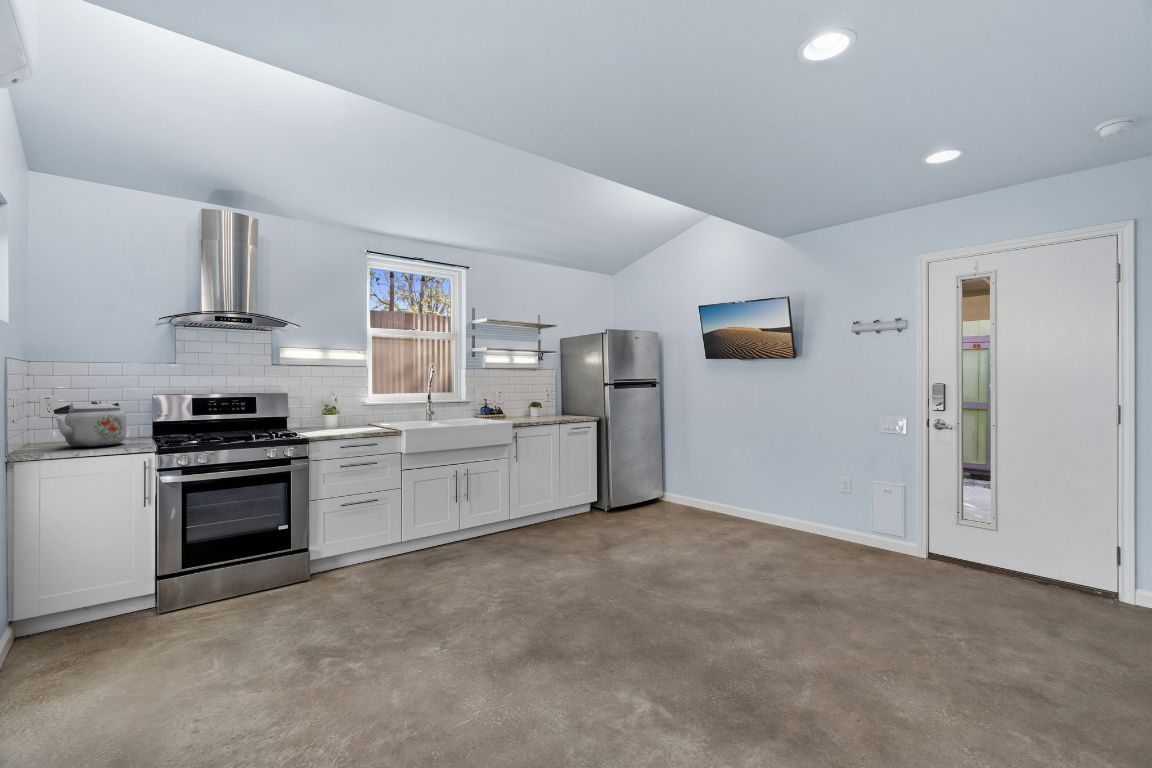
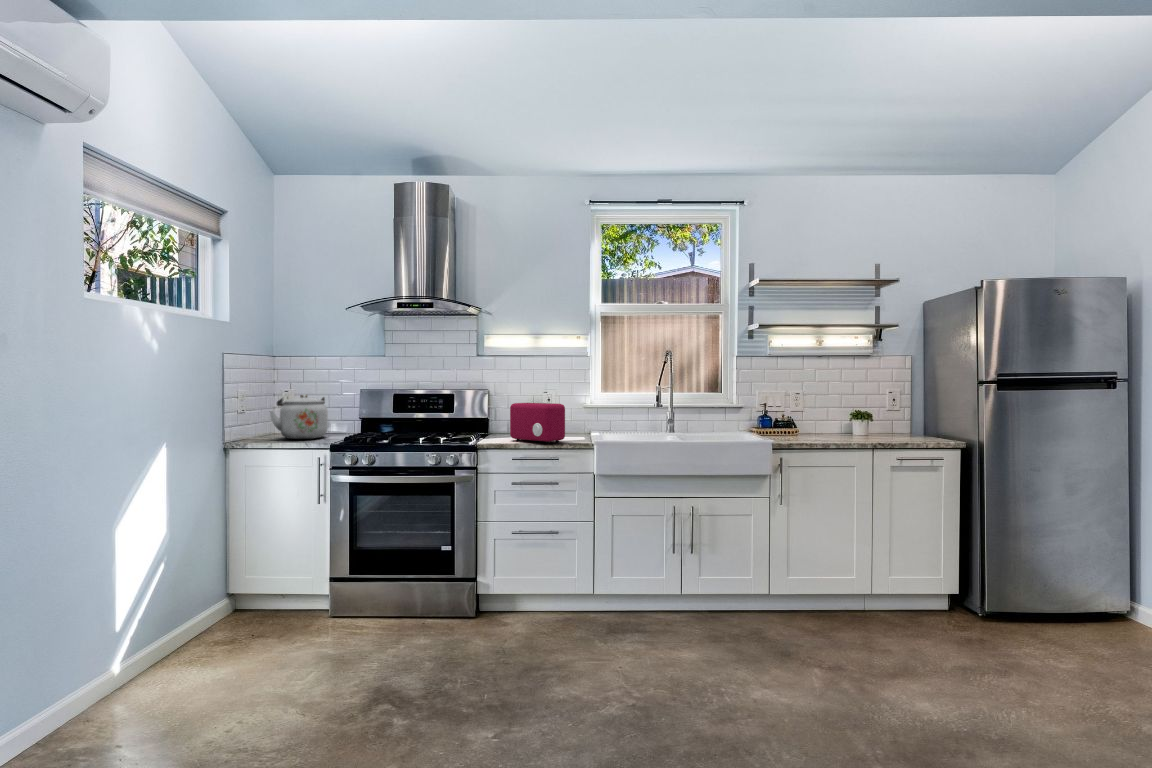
toaster: none [331,402,381,433] -> present [510,403,565,443]

